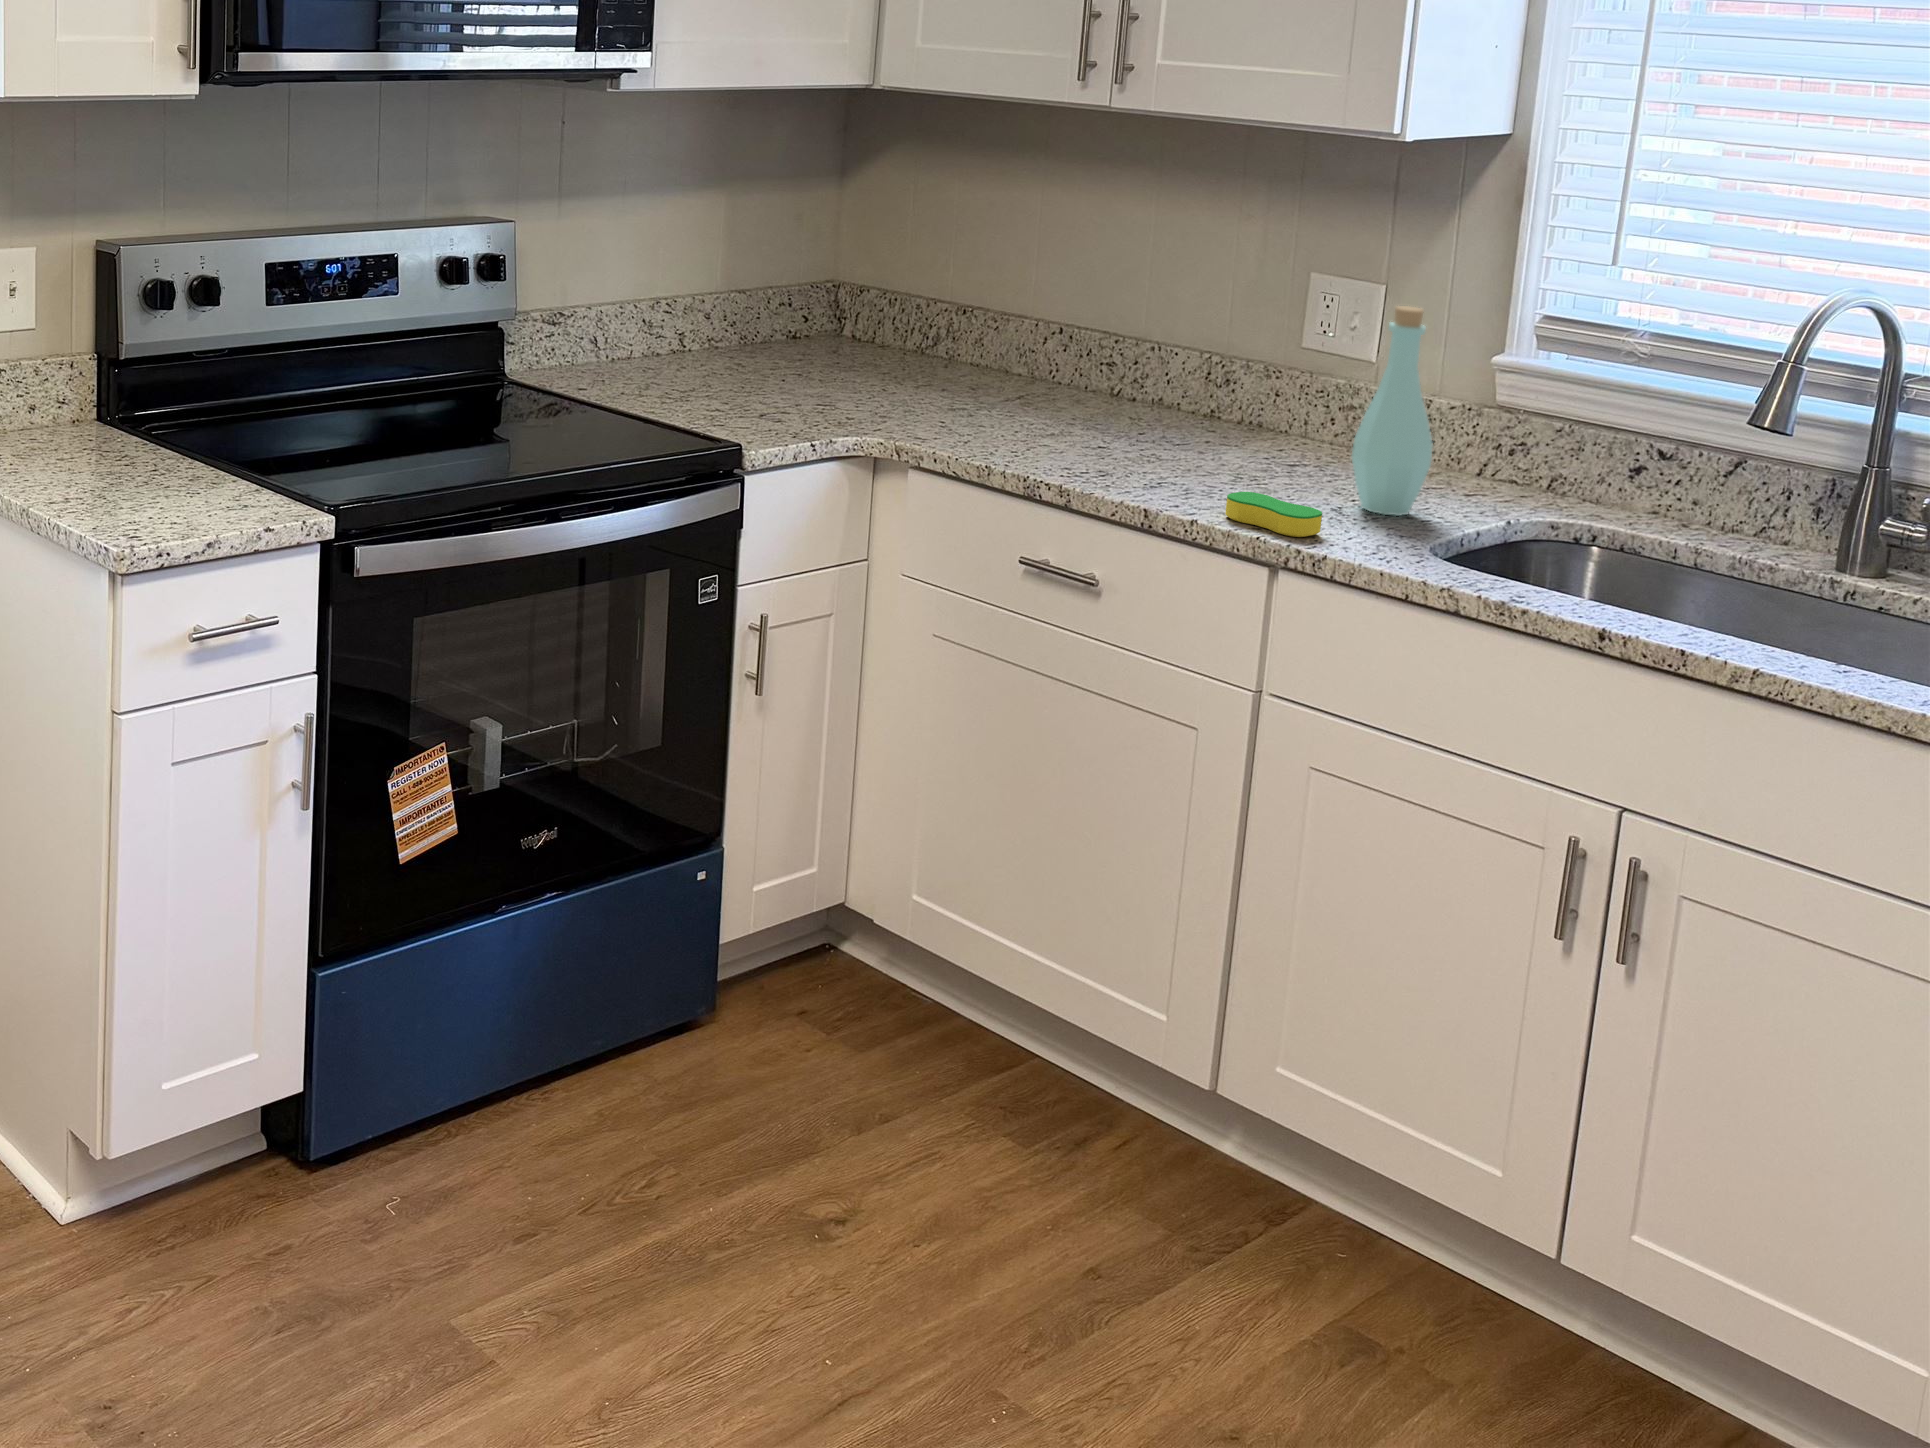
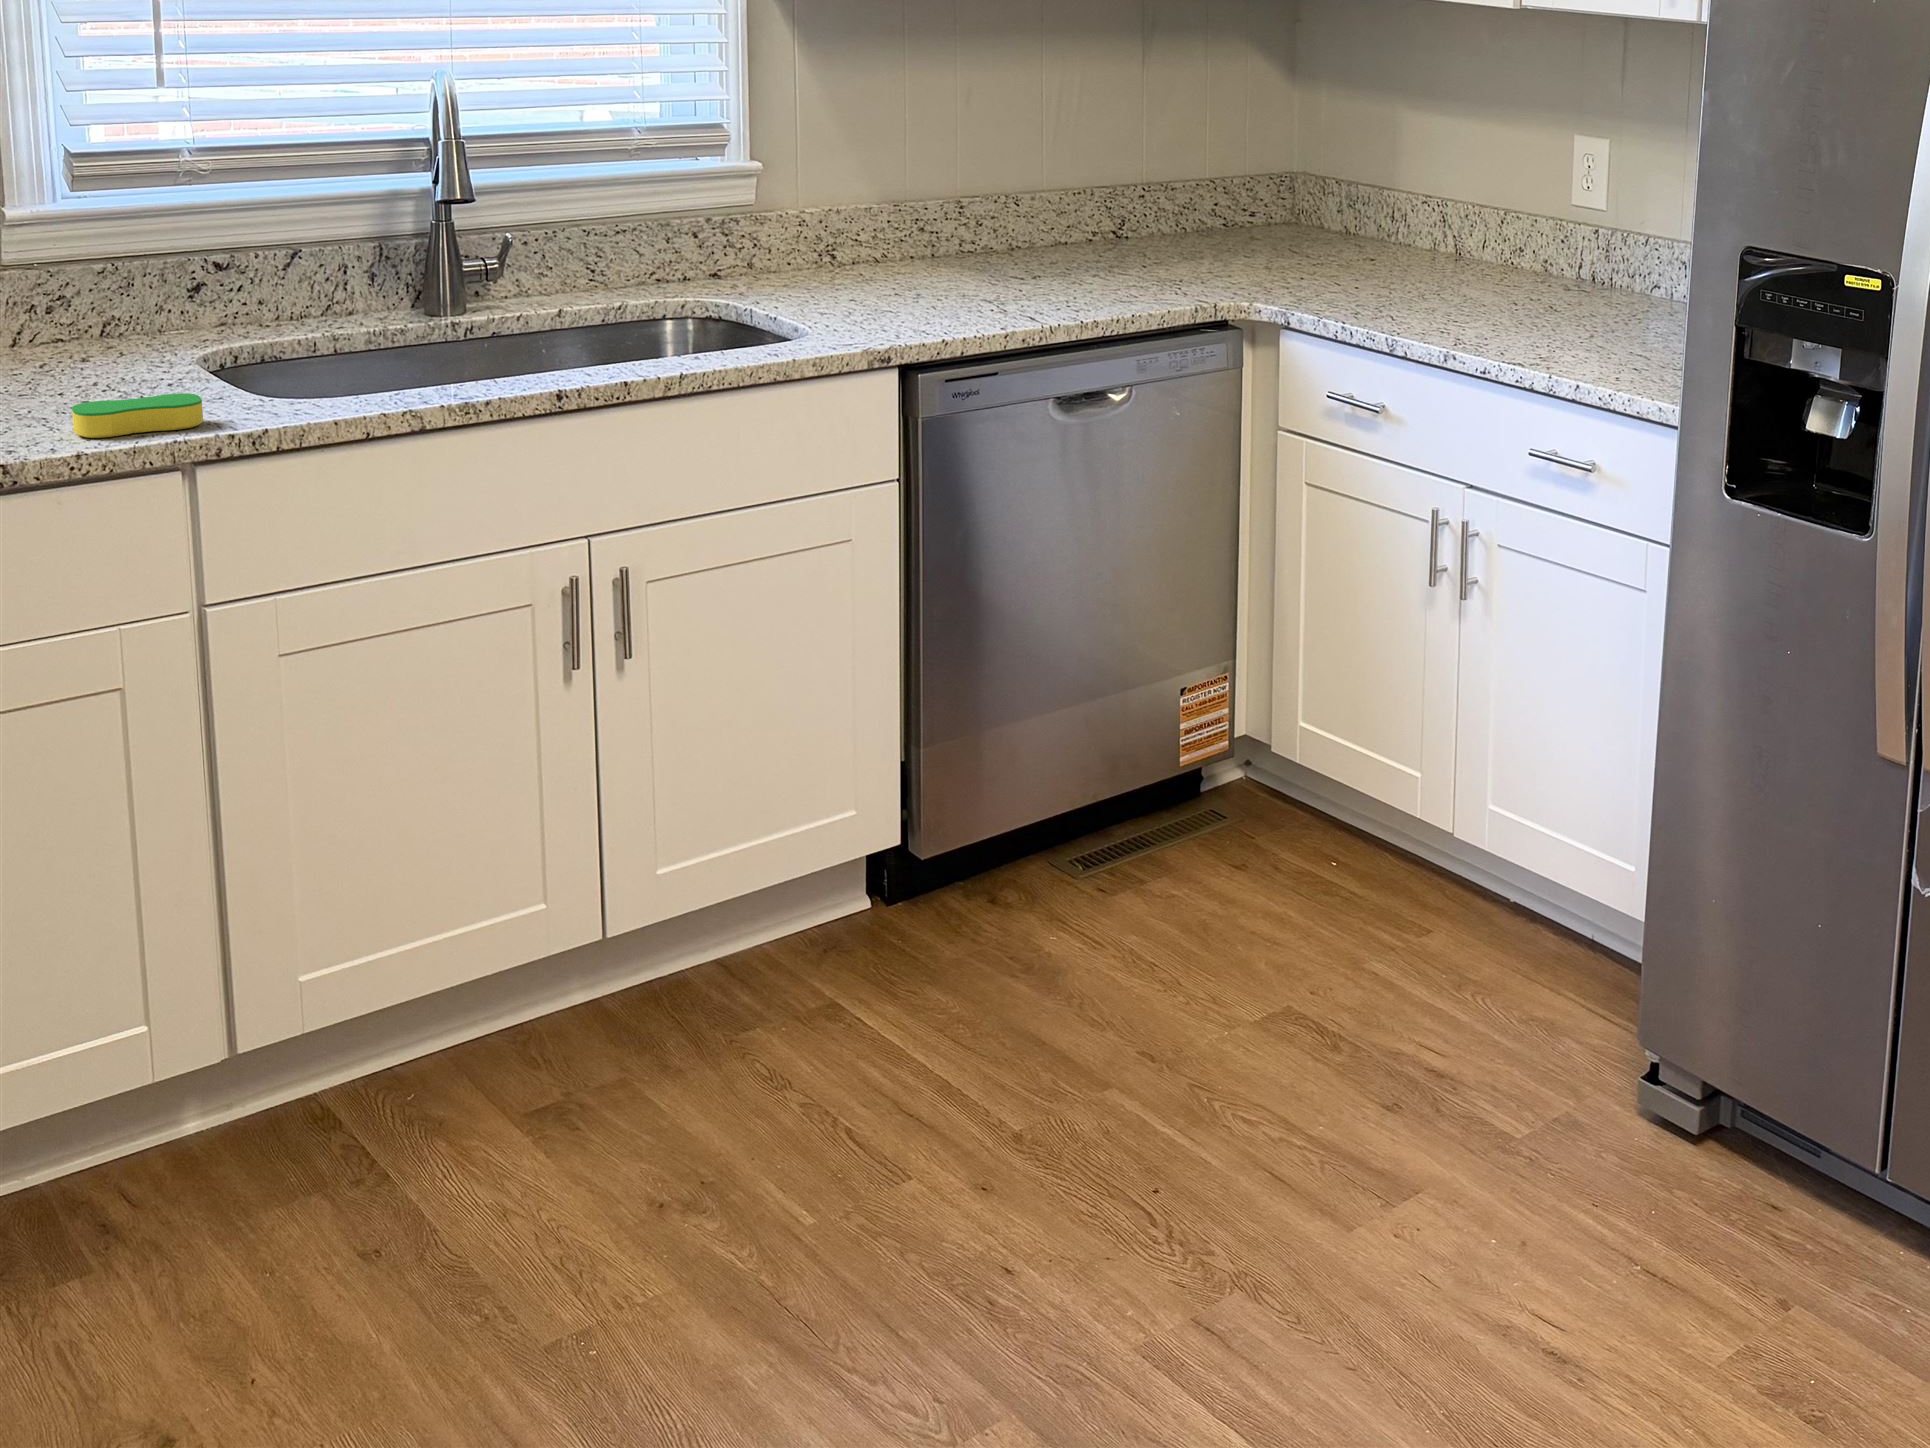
bottle: present [1351,306,1433,516] -> none [58,156,158,395]

